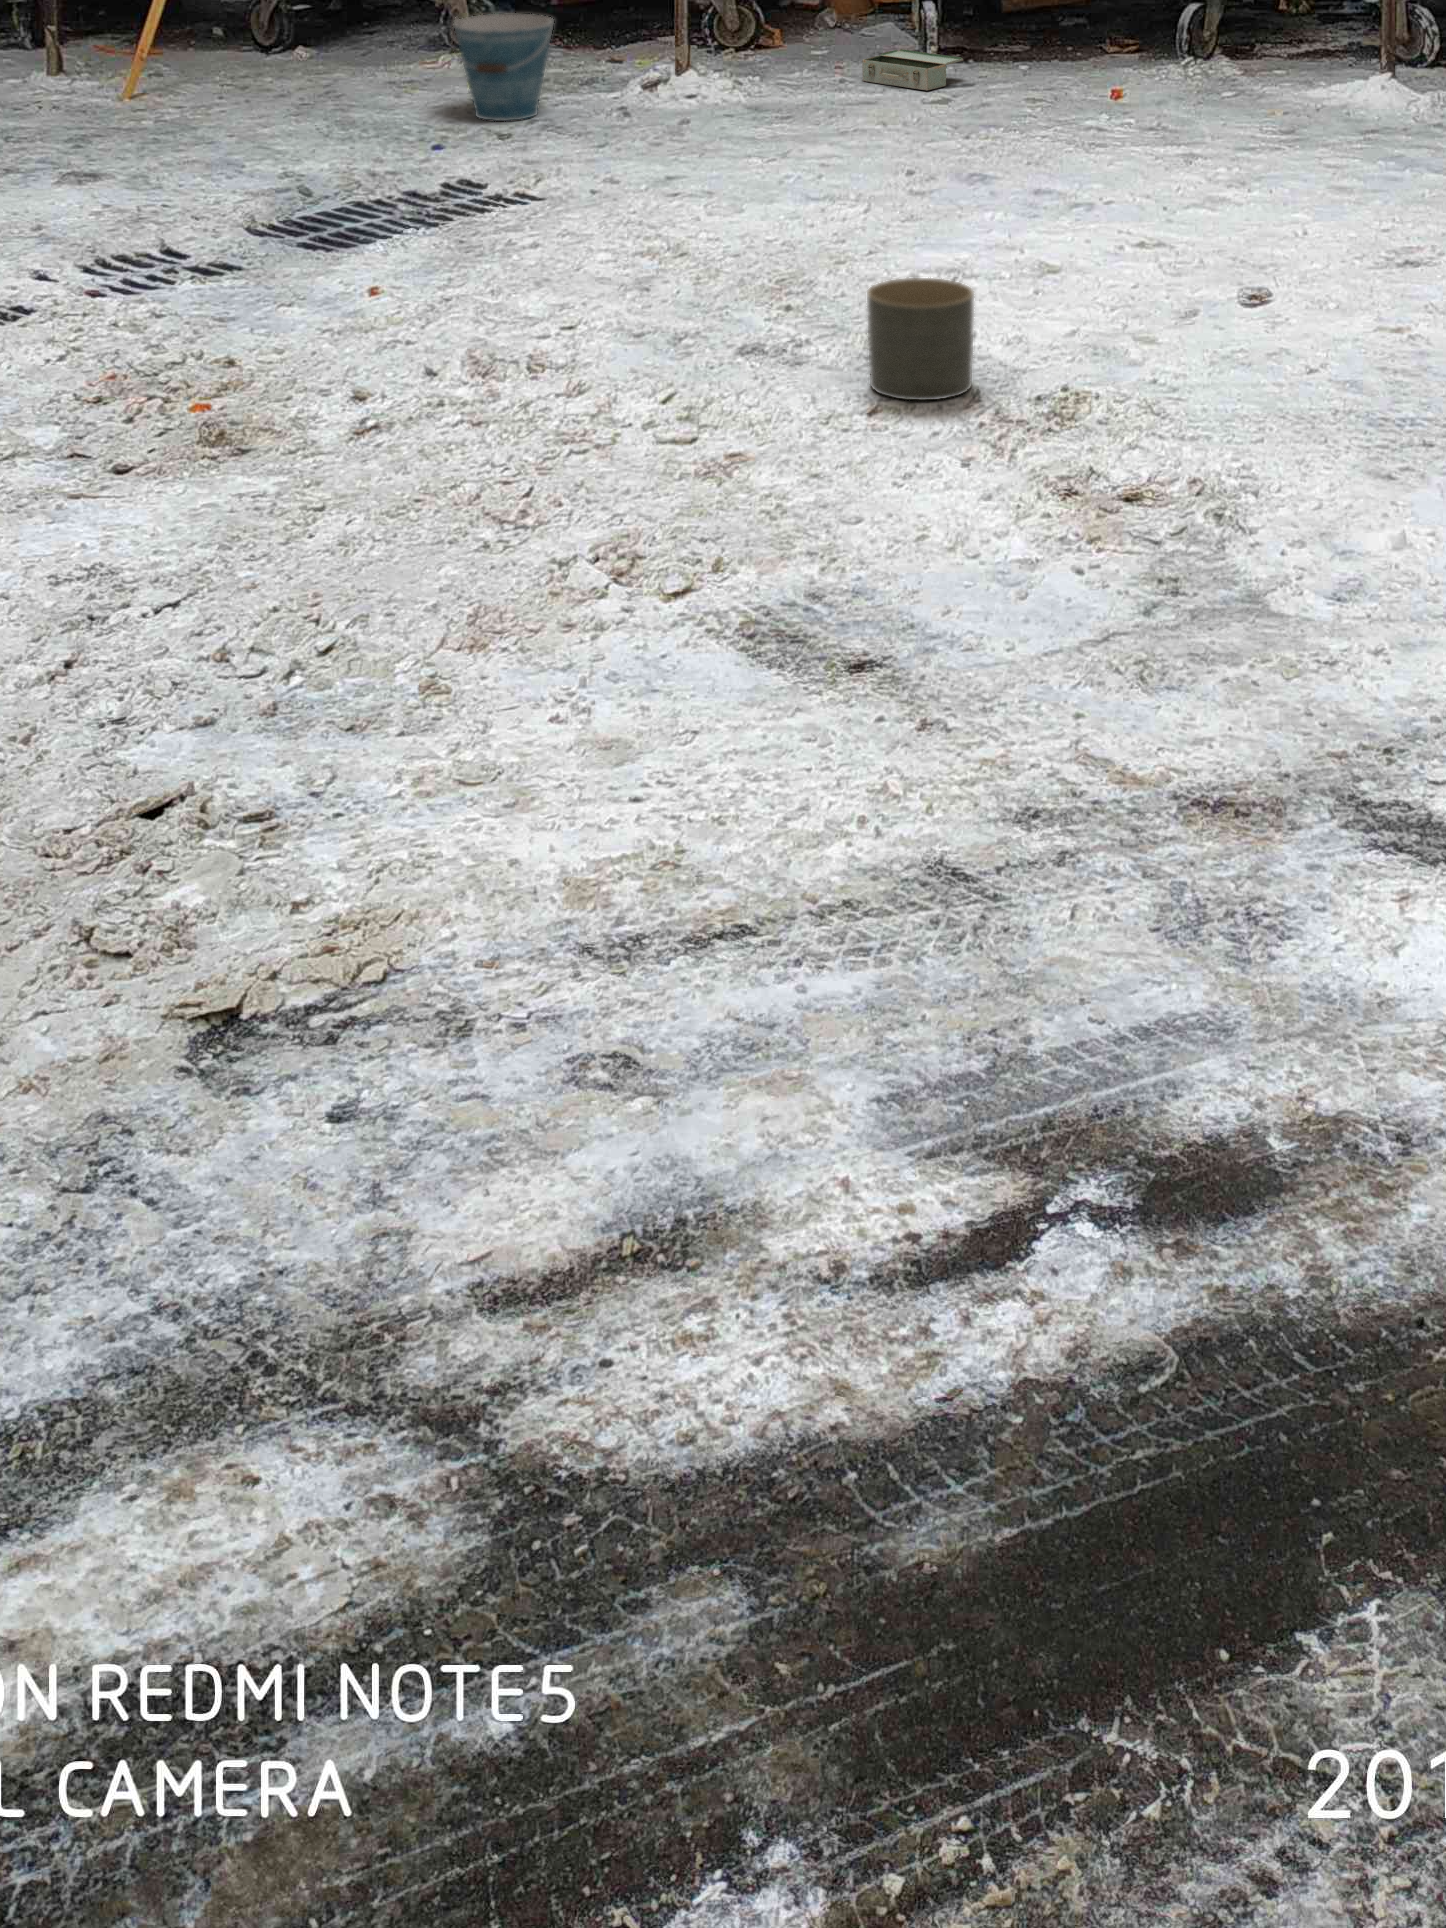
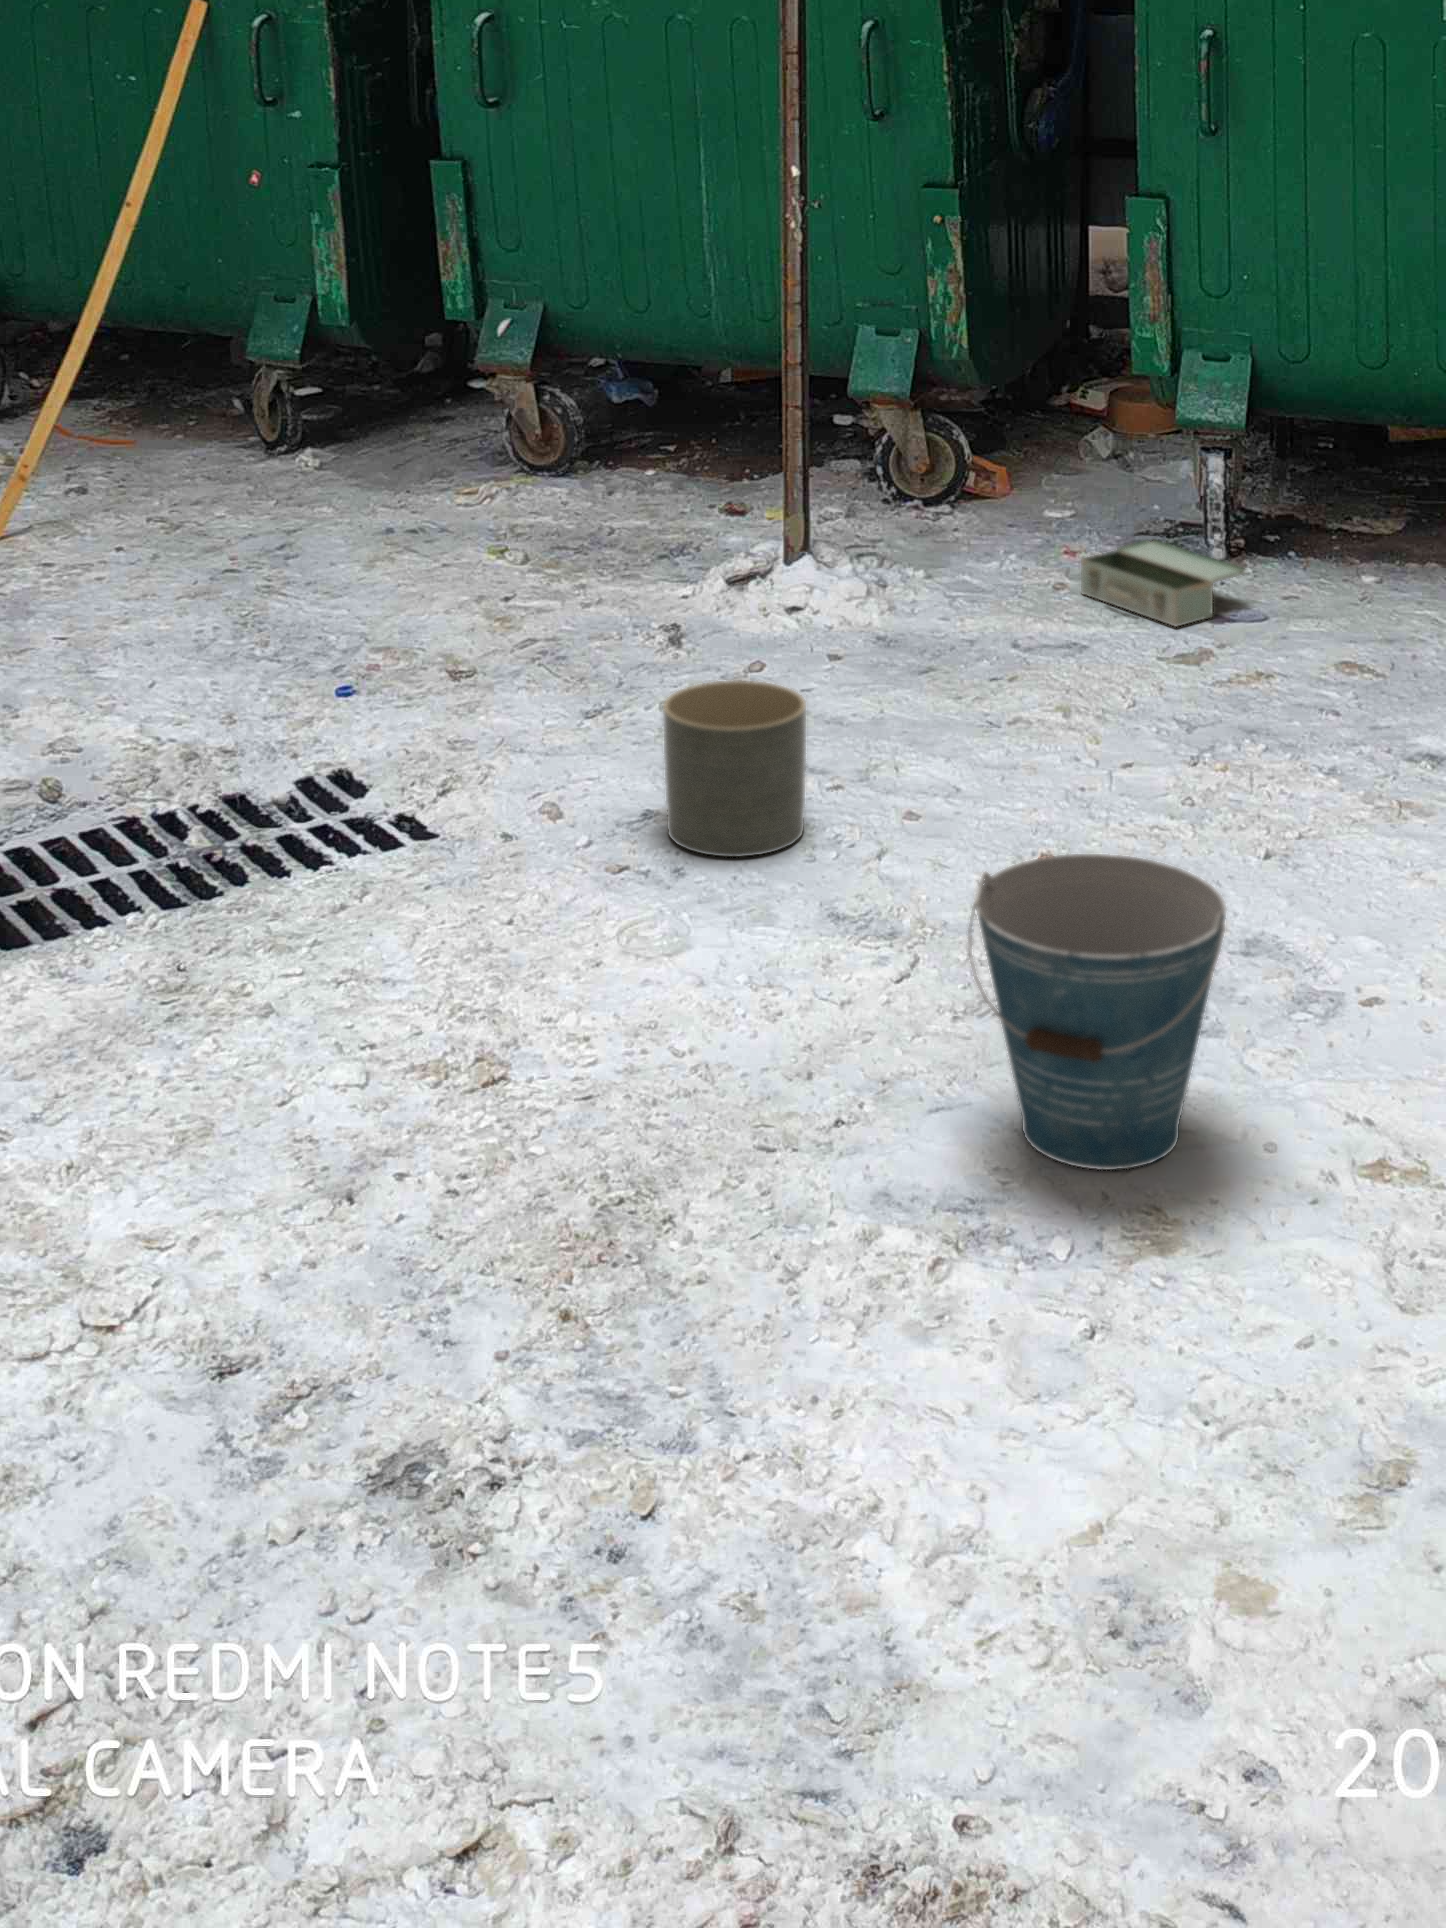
bucket: present [453,14,554,121] -> present [969,854,1226,1170]
planter: present [867,278,974,400] -> present [663,680,806,857]

